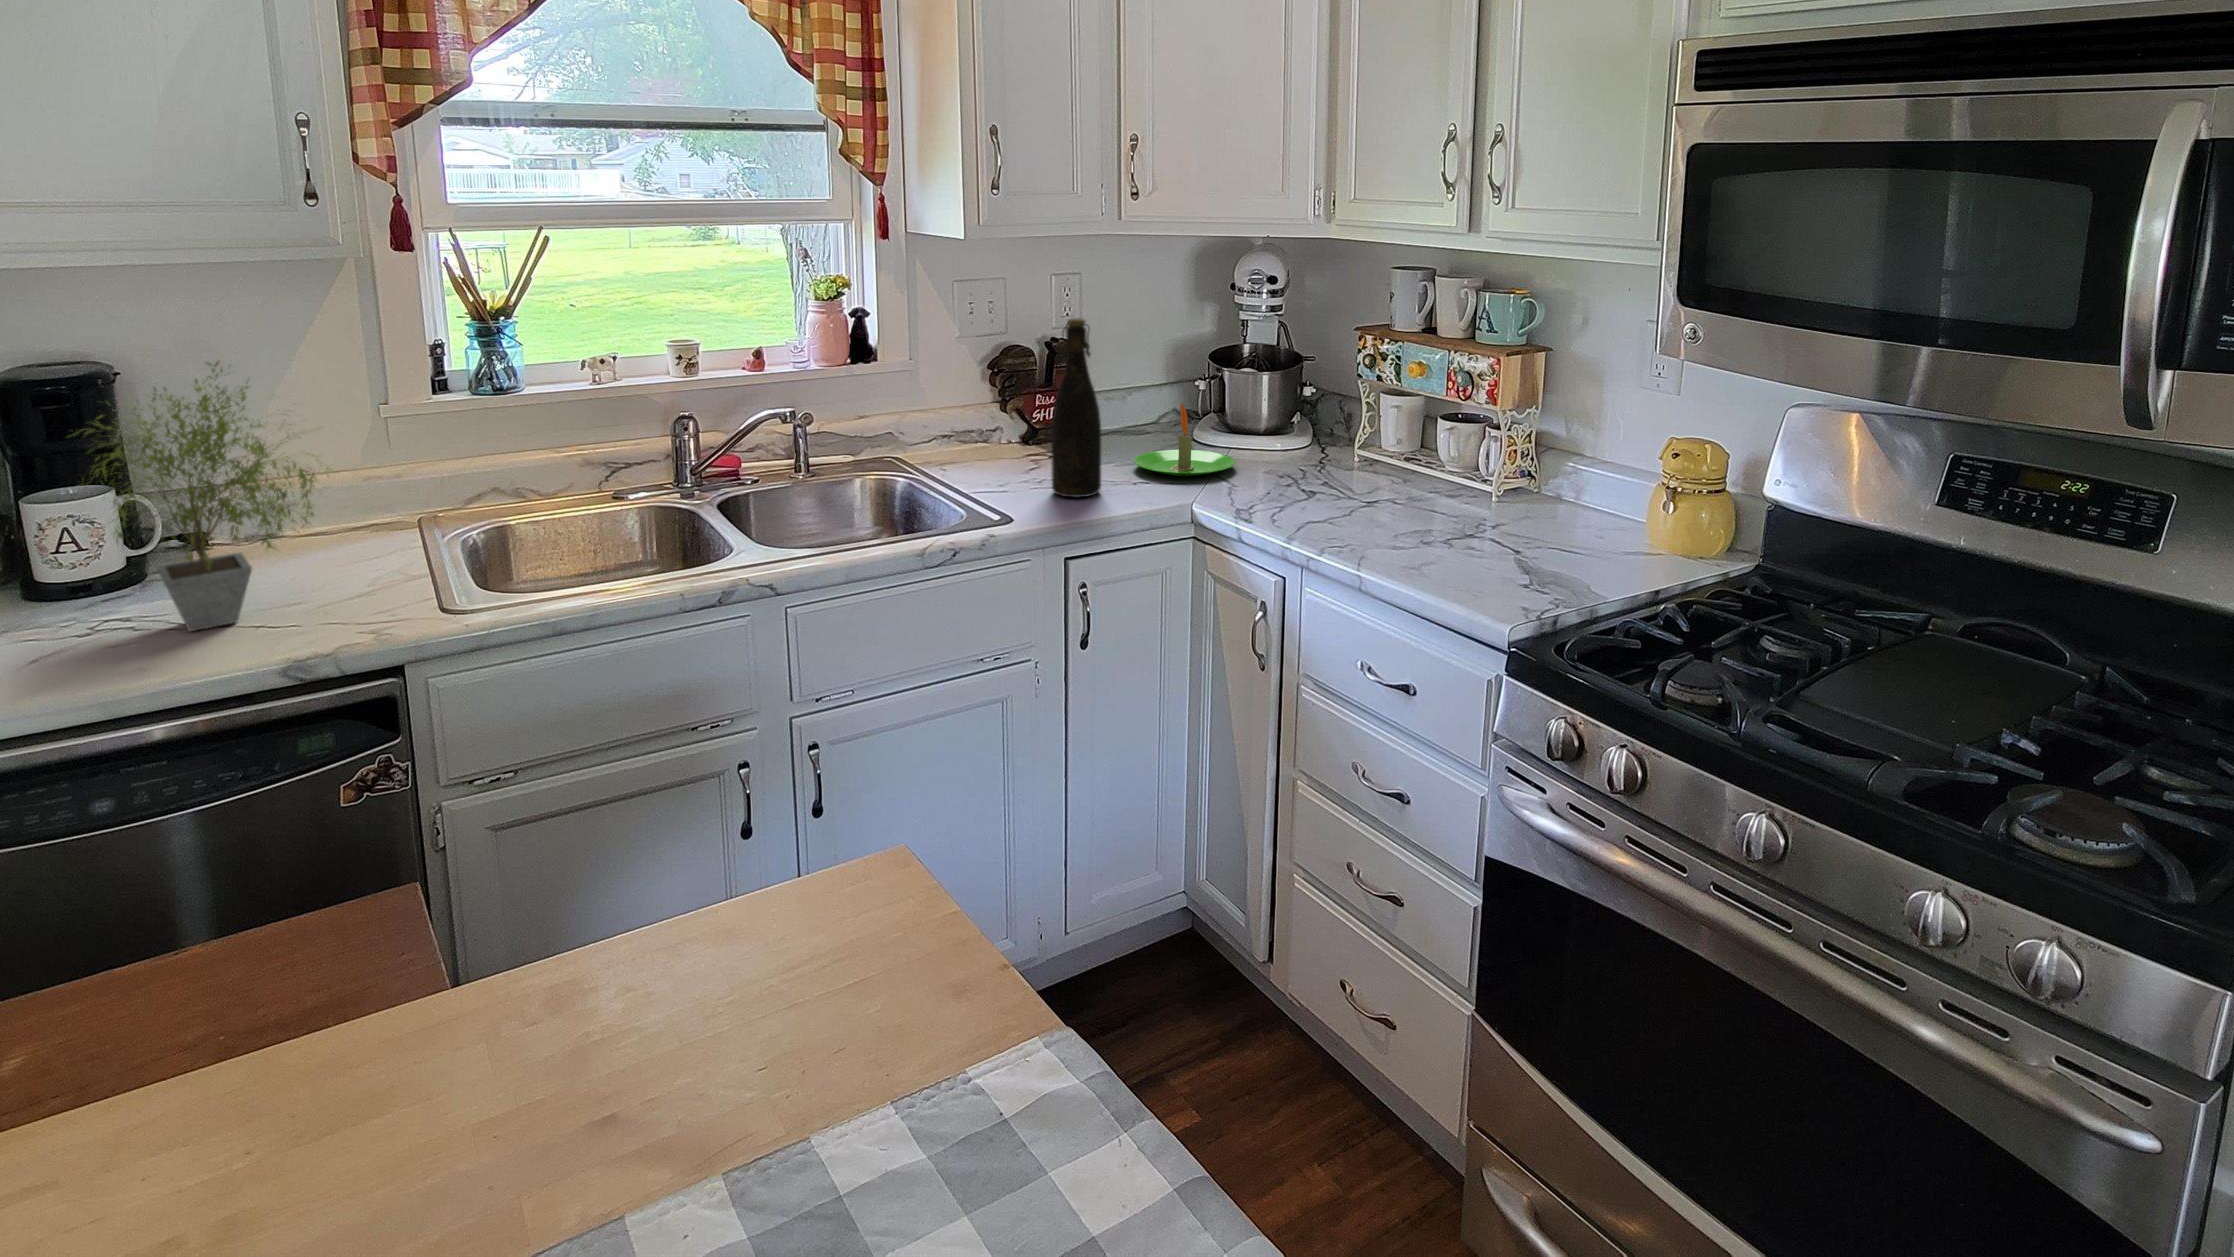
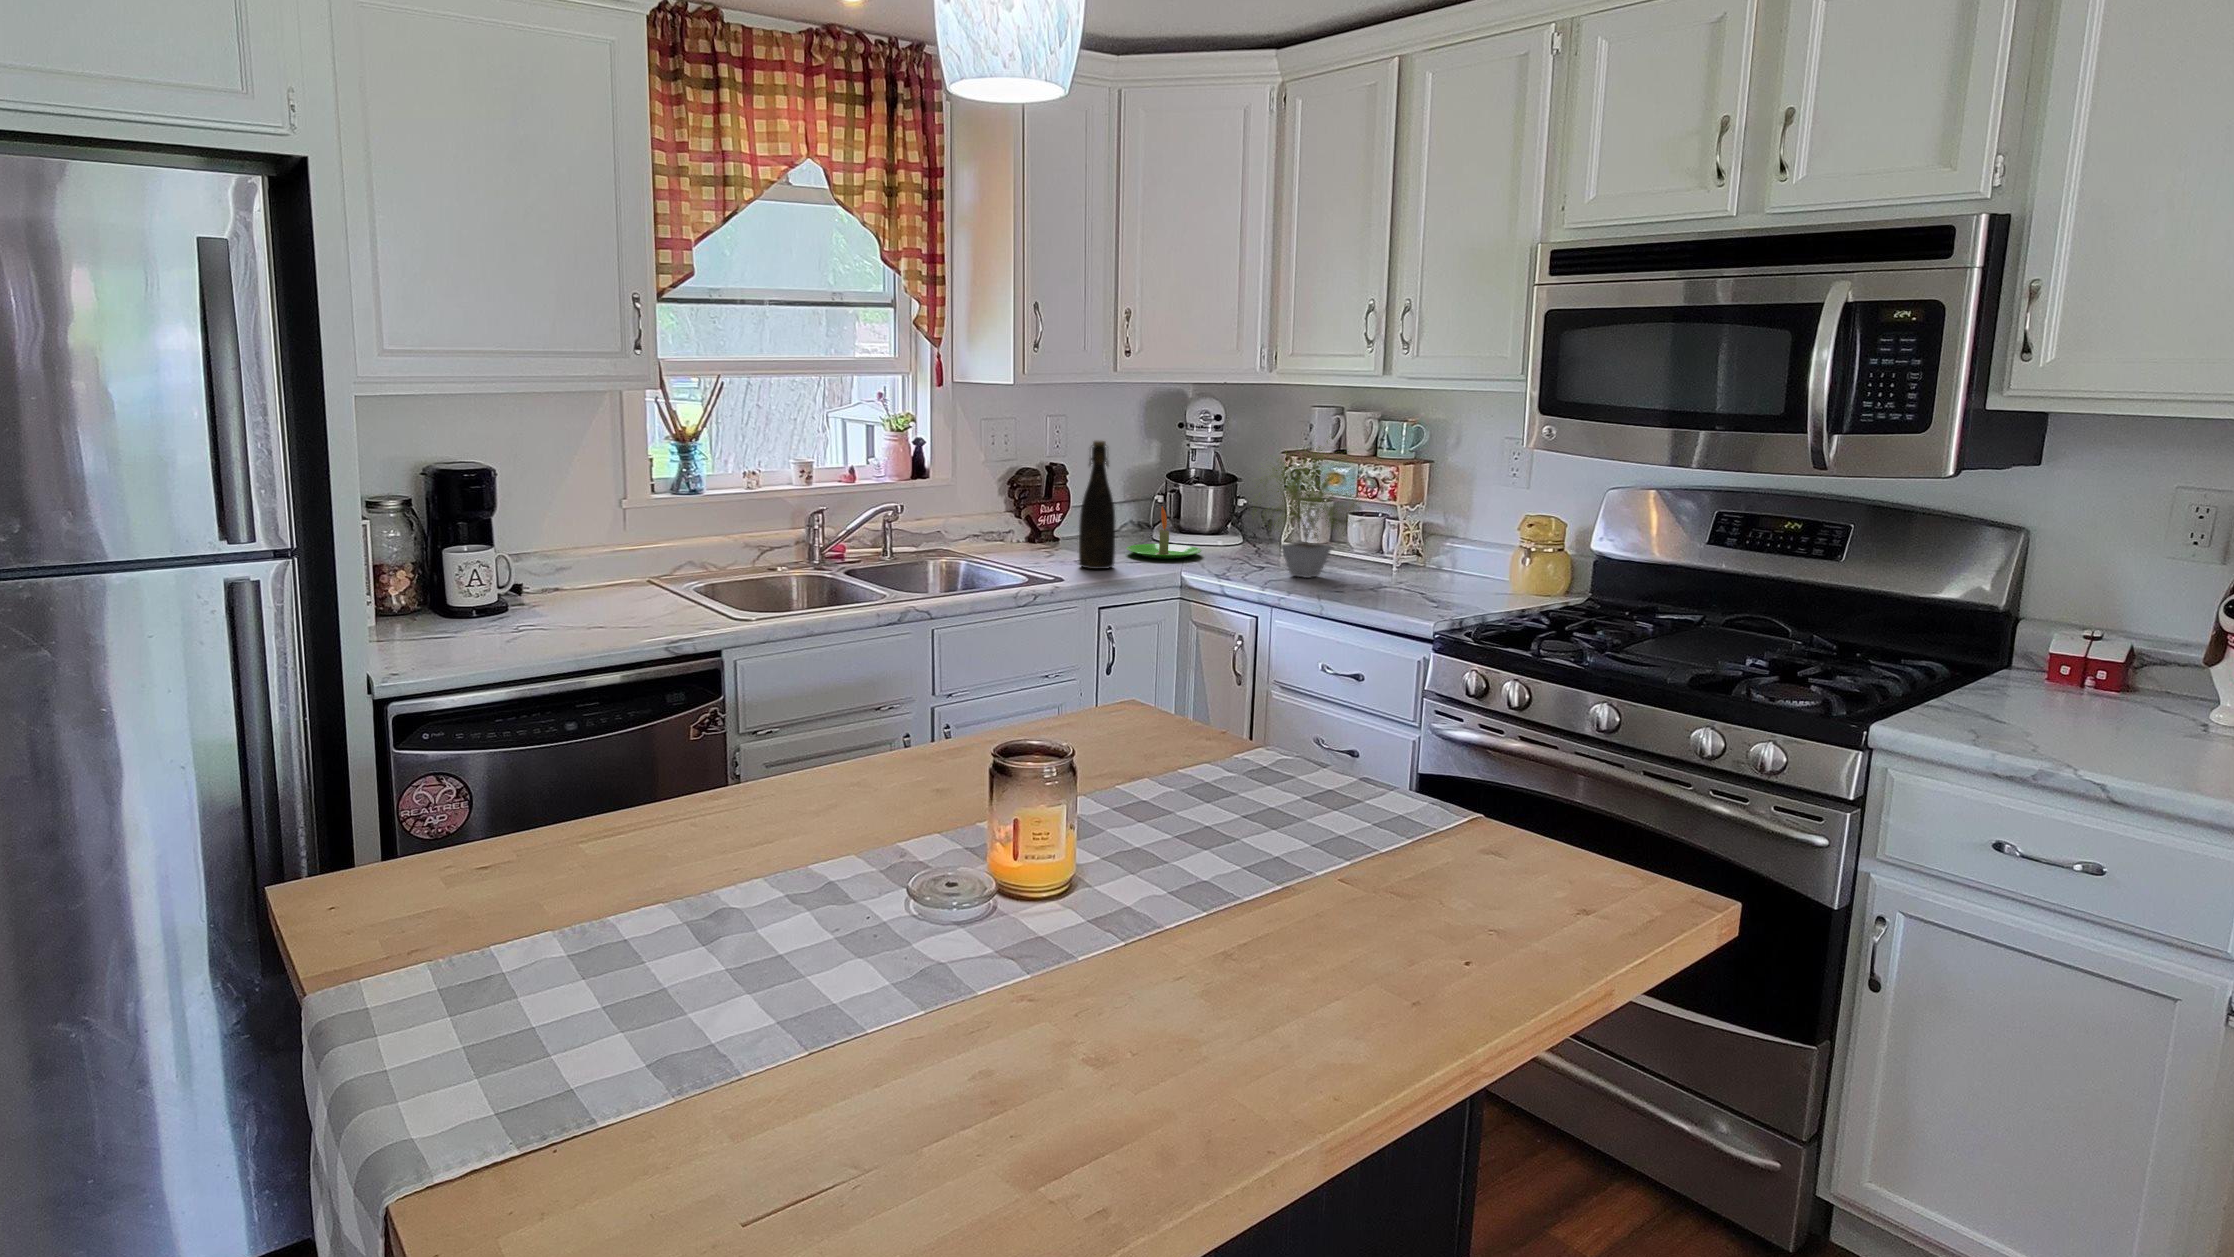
potted plant: present [73,362,331,631] -> present [1255,436,1359,578]

